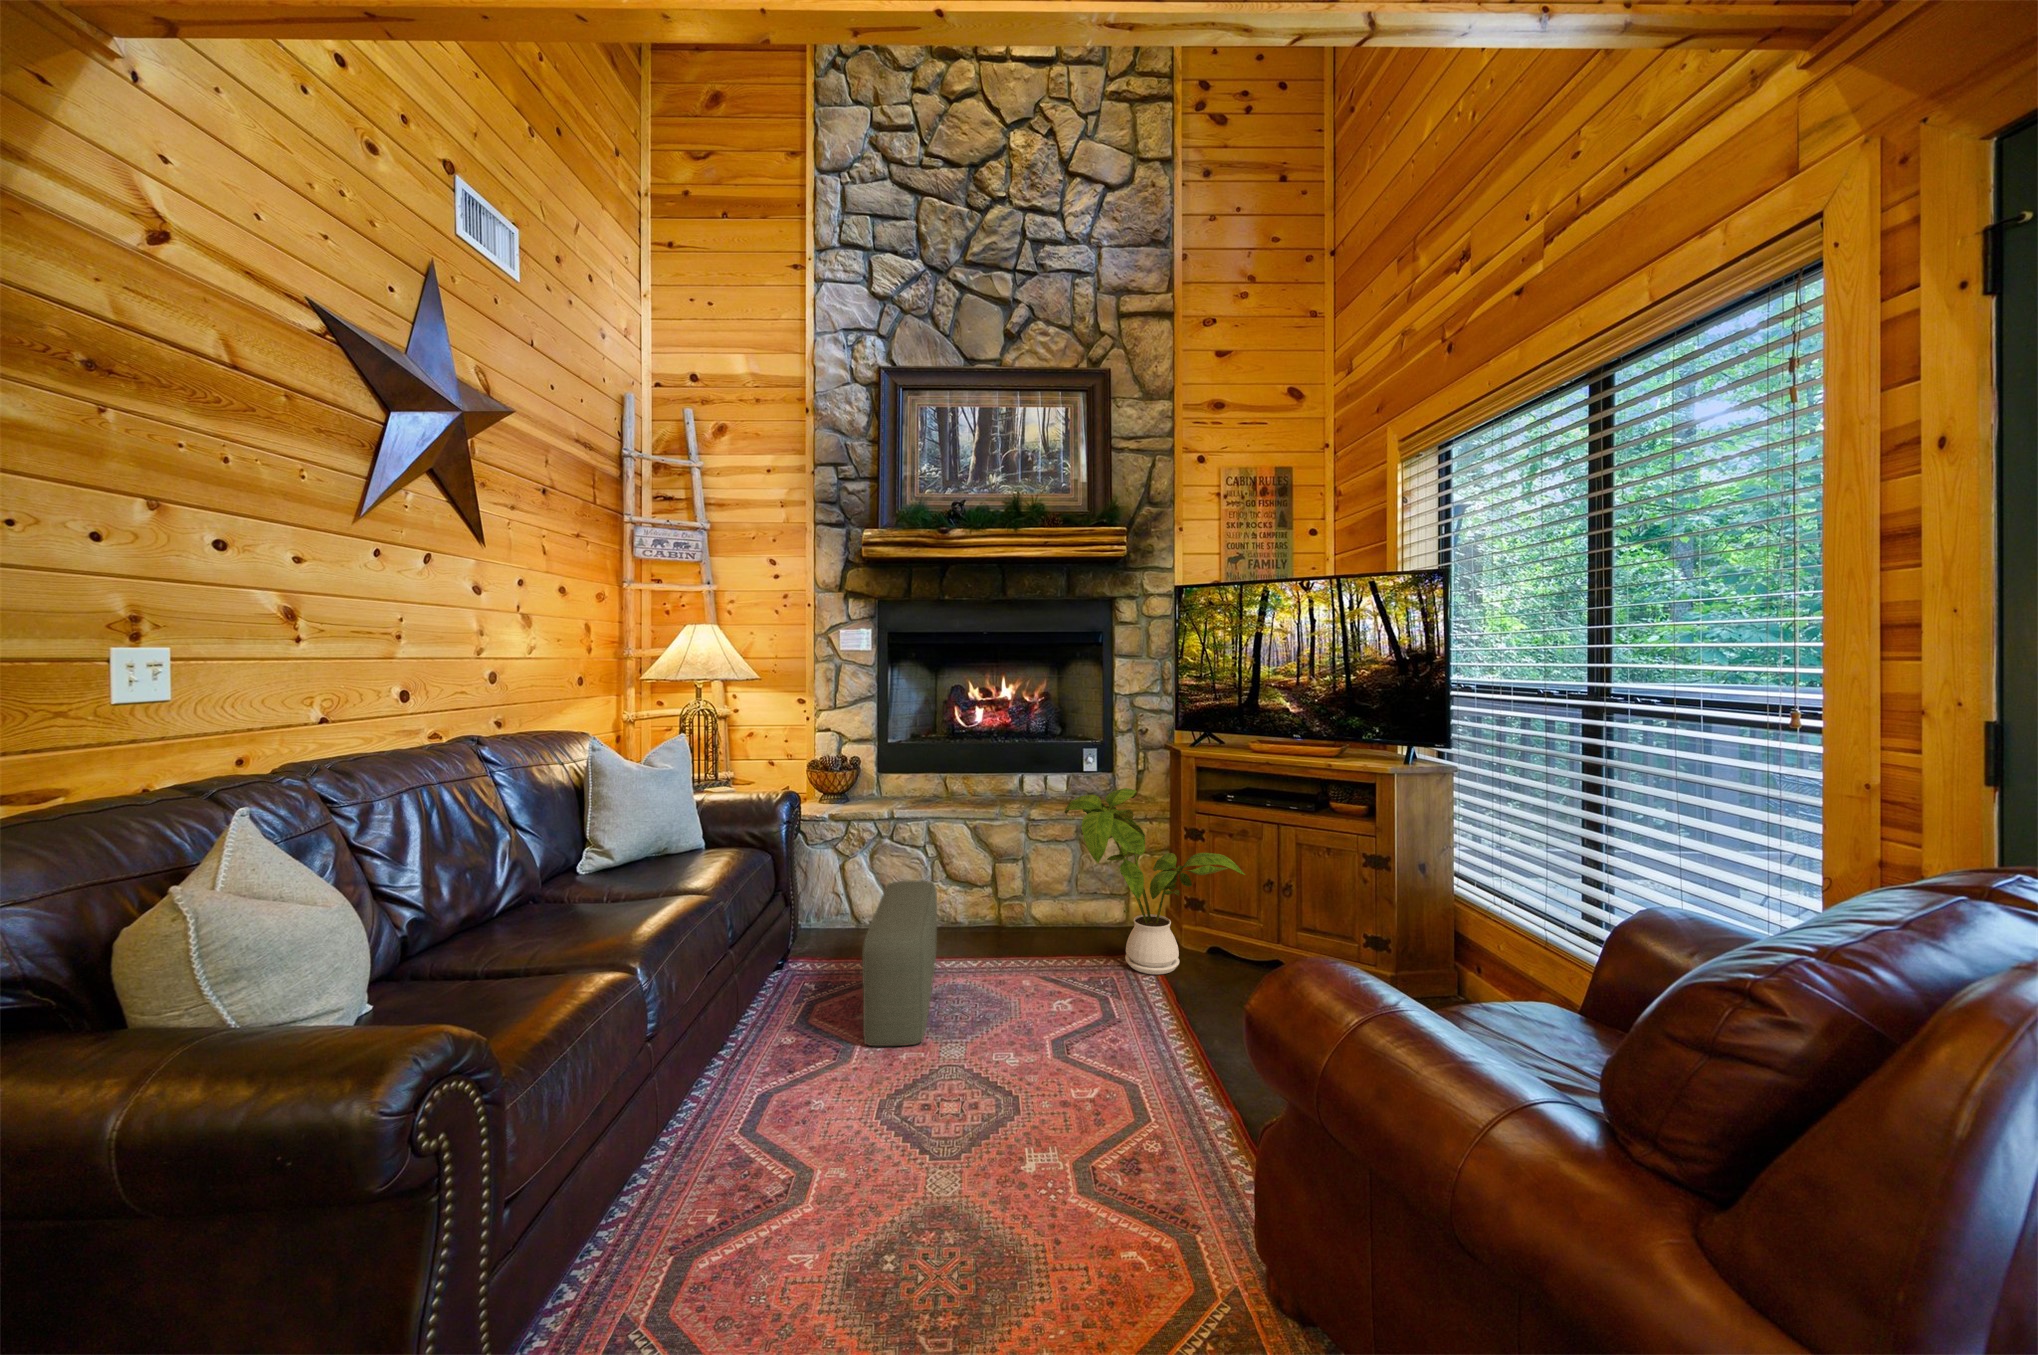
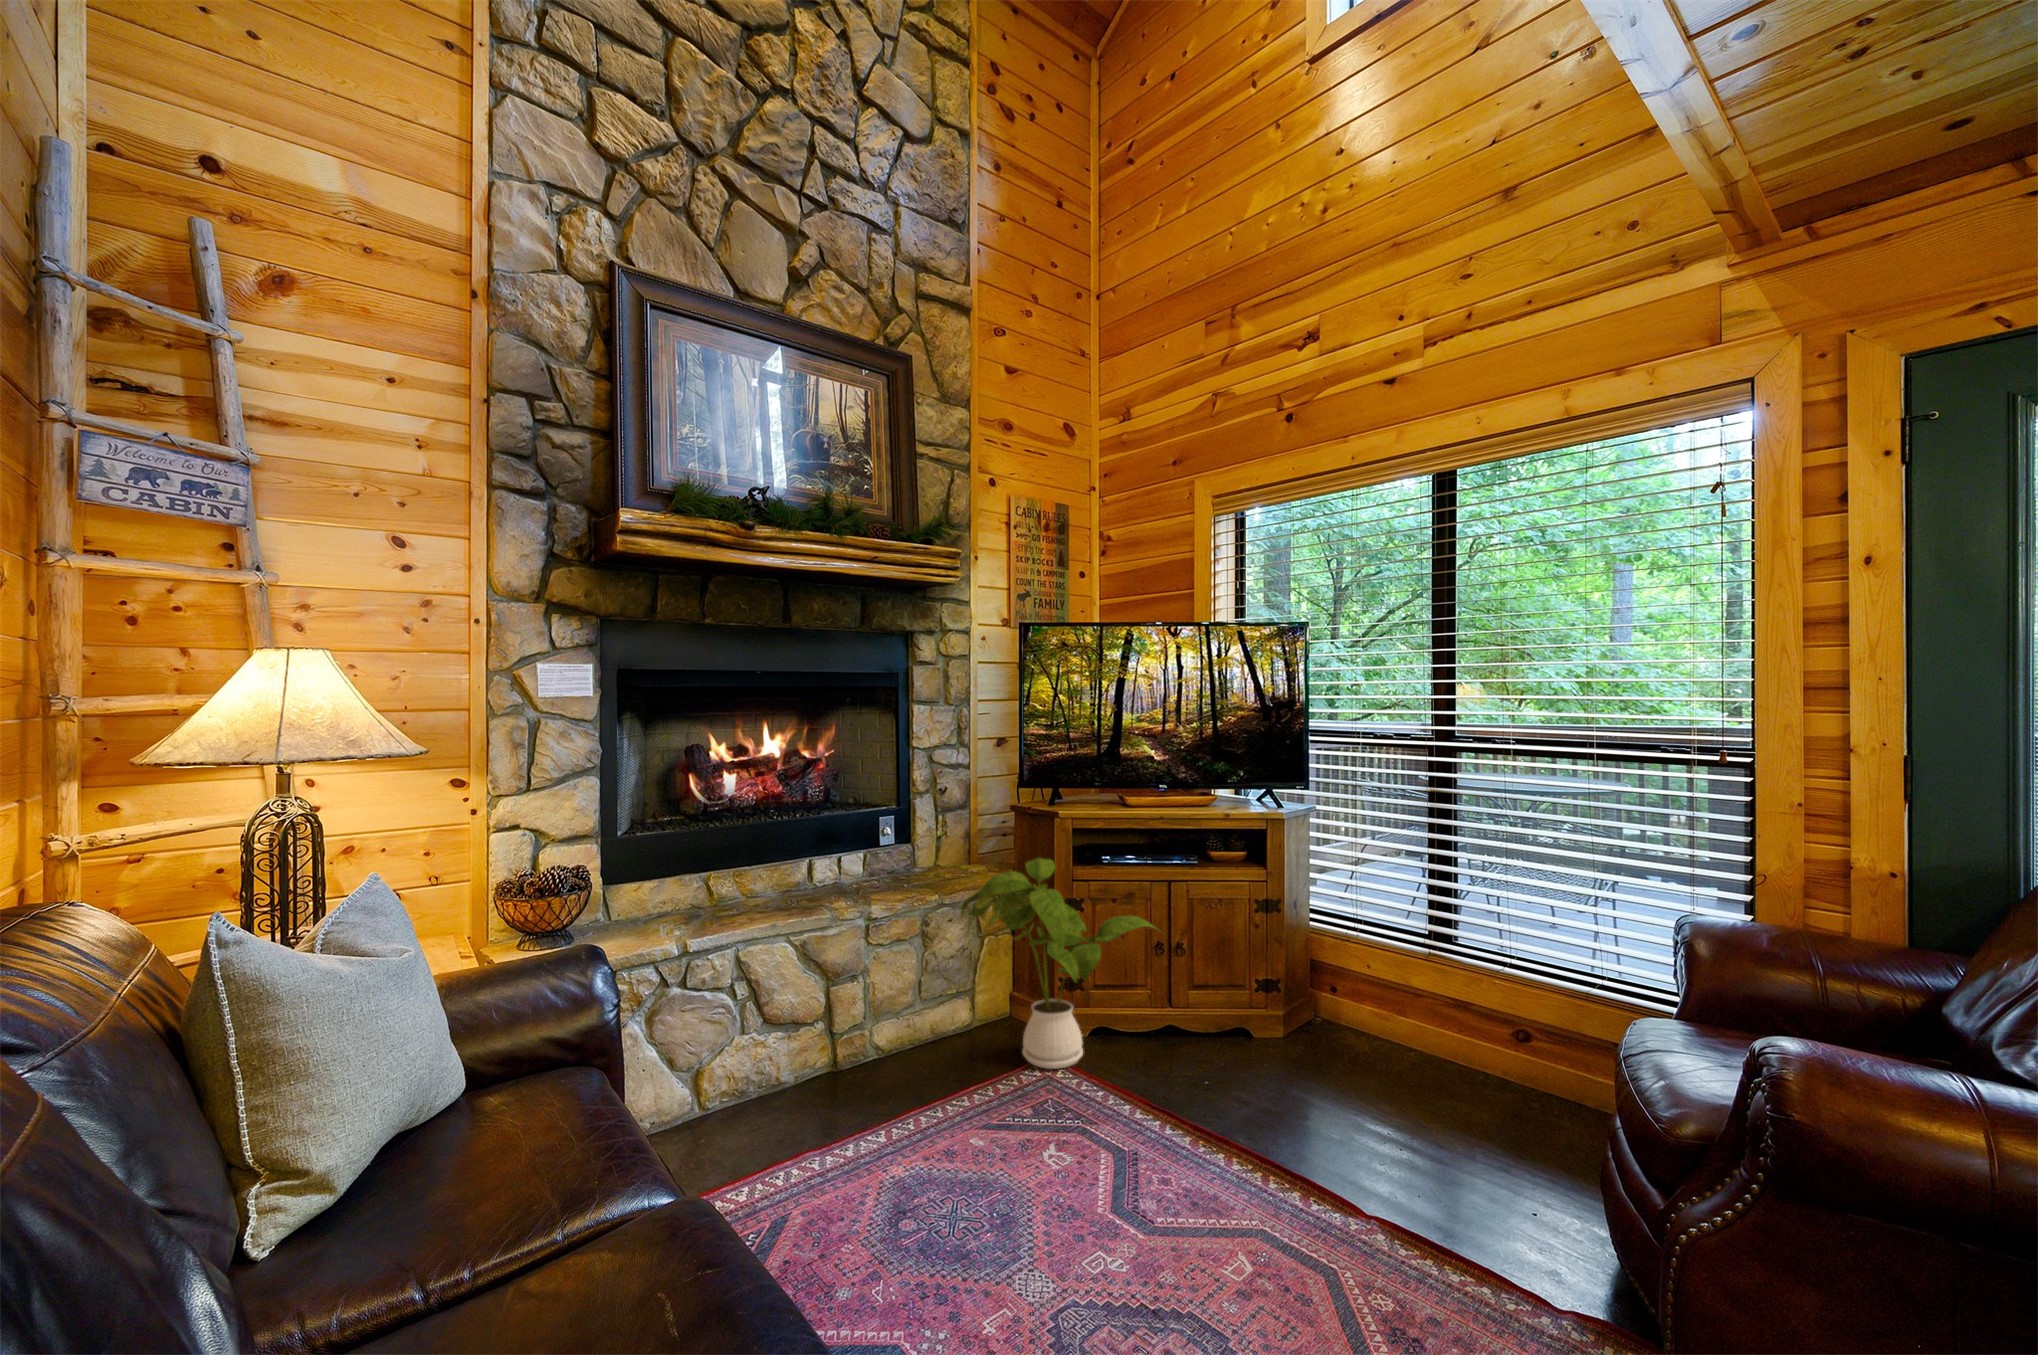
pouf: present [862,881,937,1046] -> none [763,1027,969,1276]

